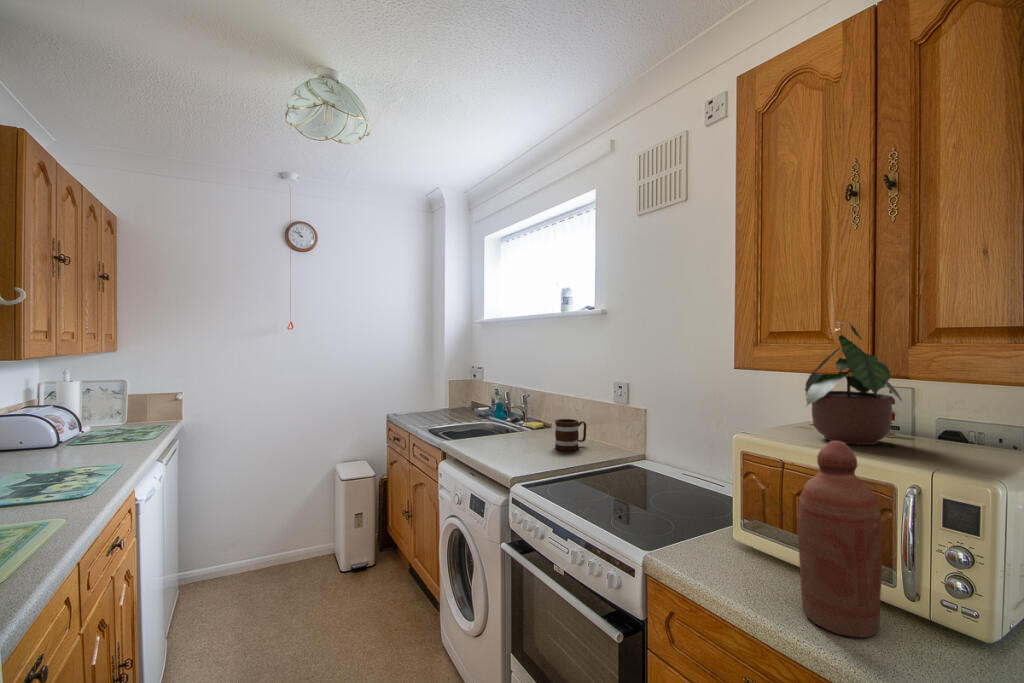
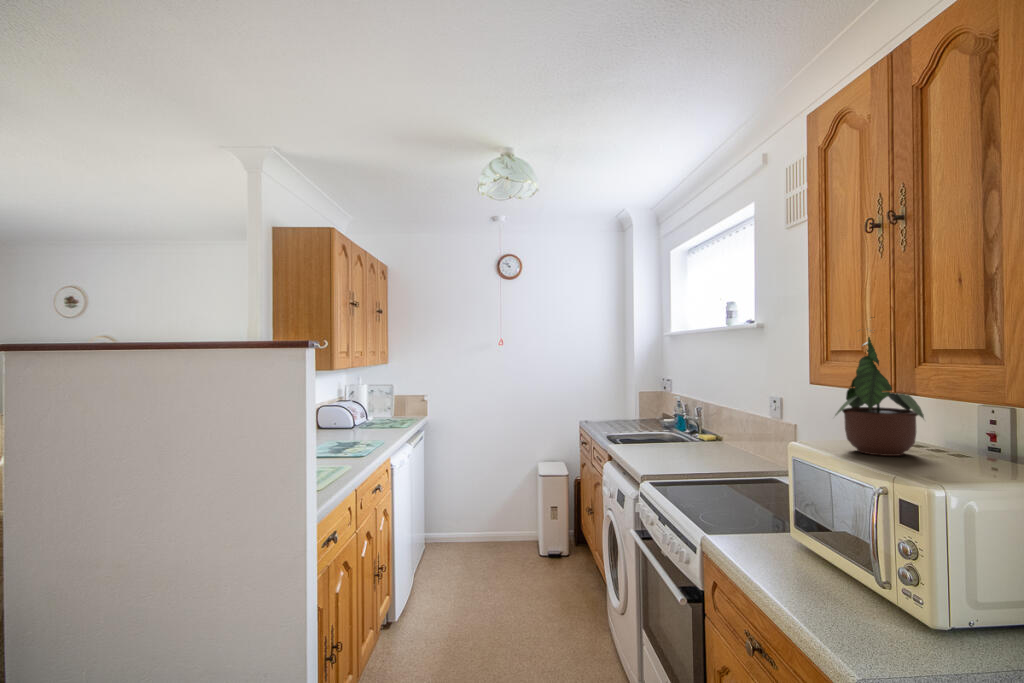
mug: present [555,419,587,451] -> none [706,432,741,462]
bottle: present [798,441,882,637] -> none [768,442,828,593]

